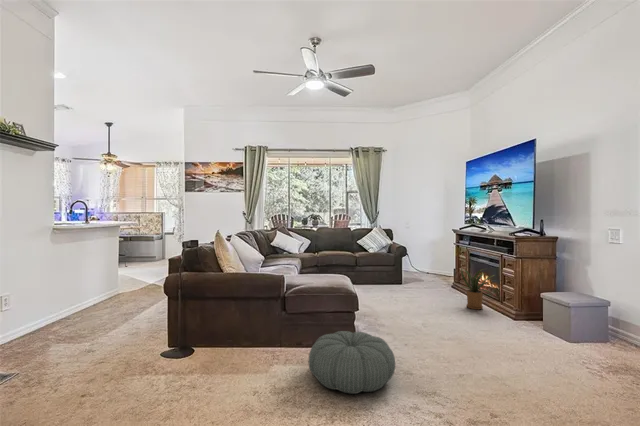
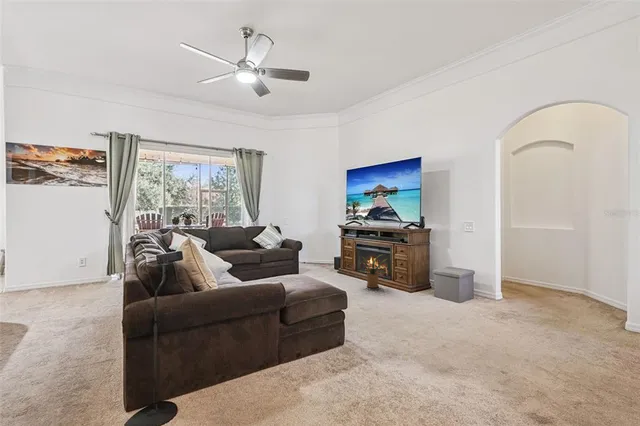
pouf: present [308,331,395,394] -> none [330,326,415,390]

